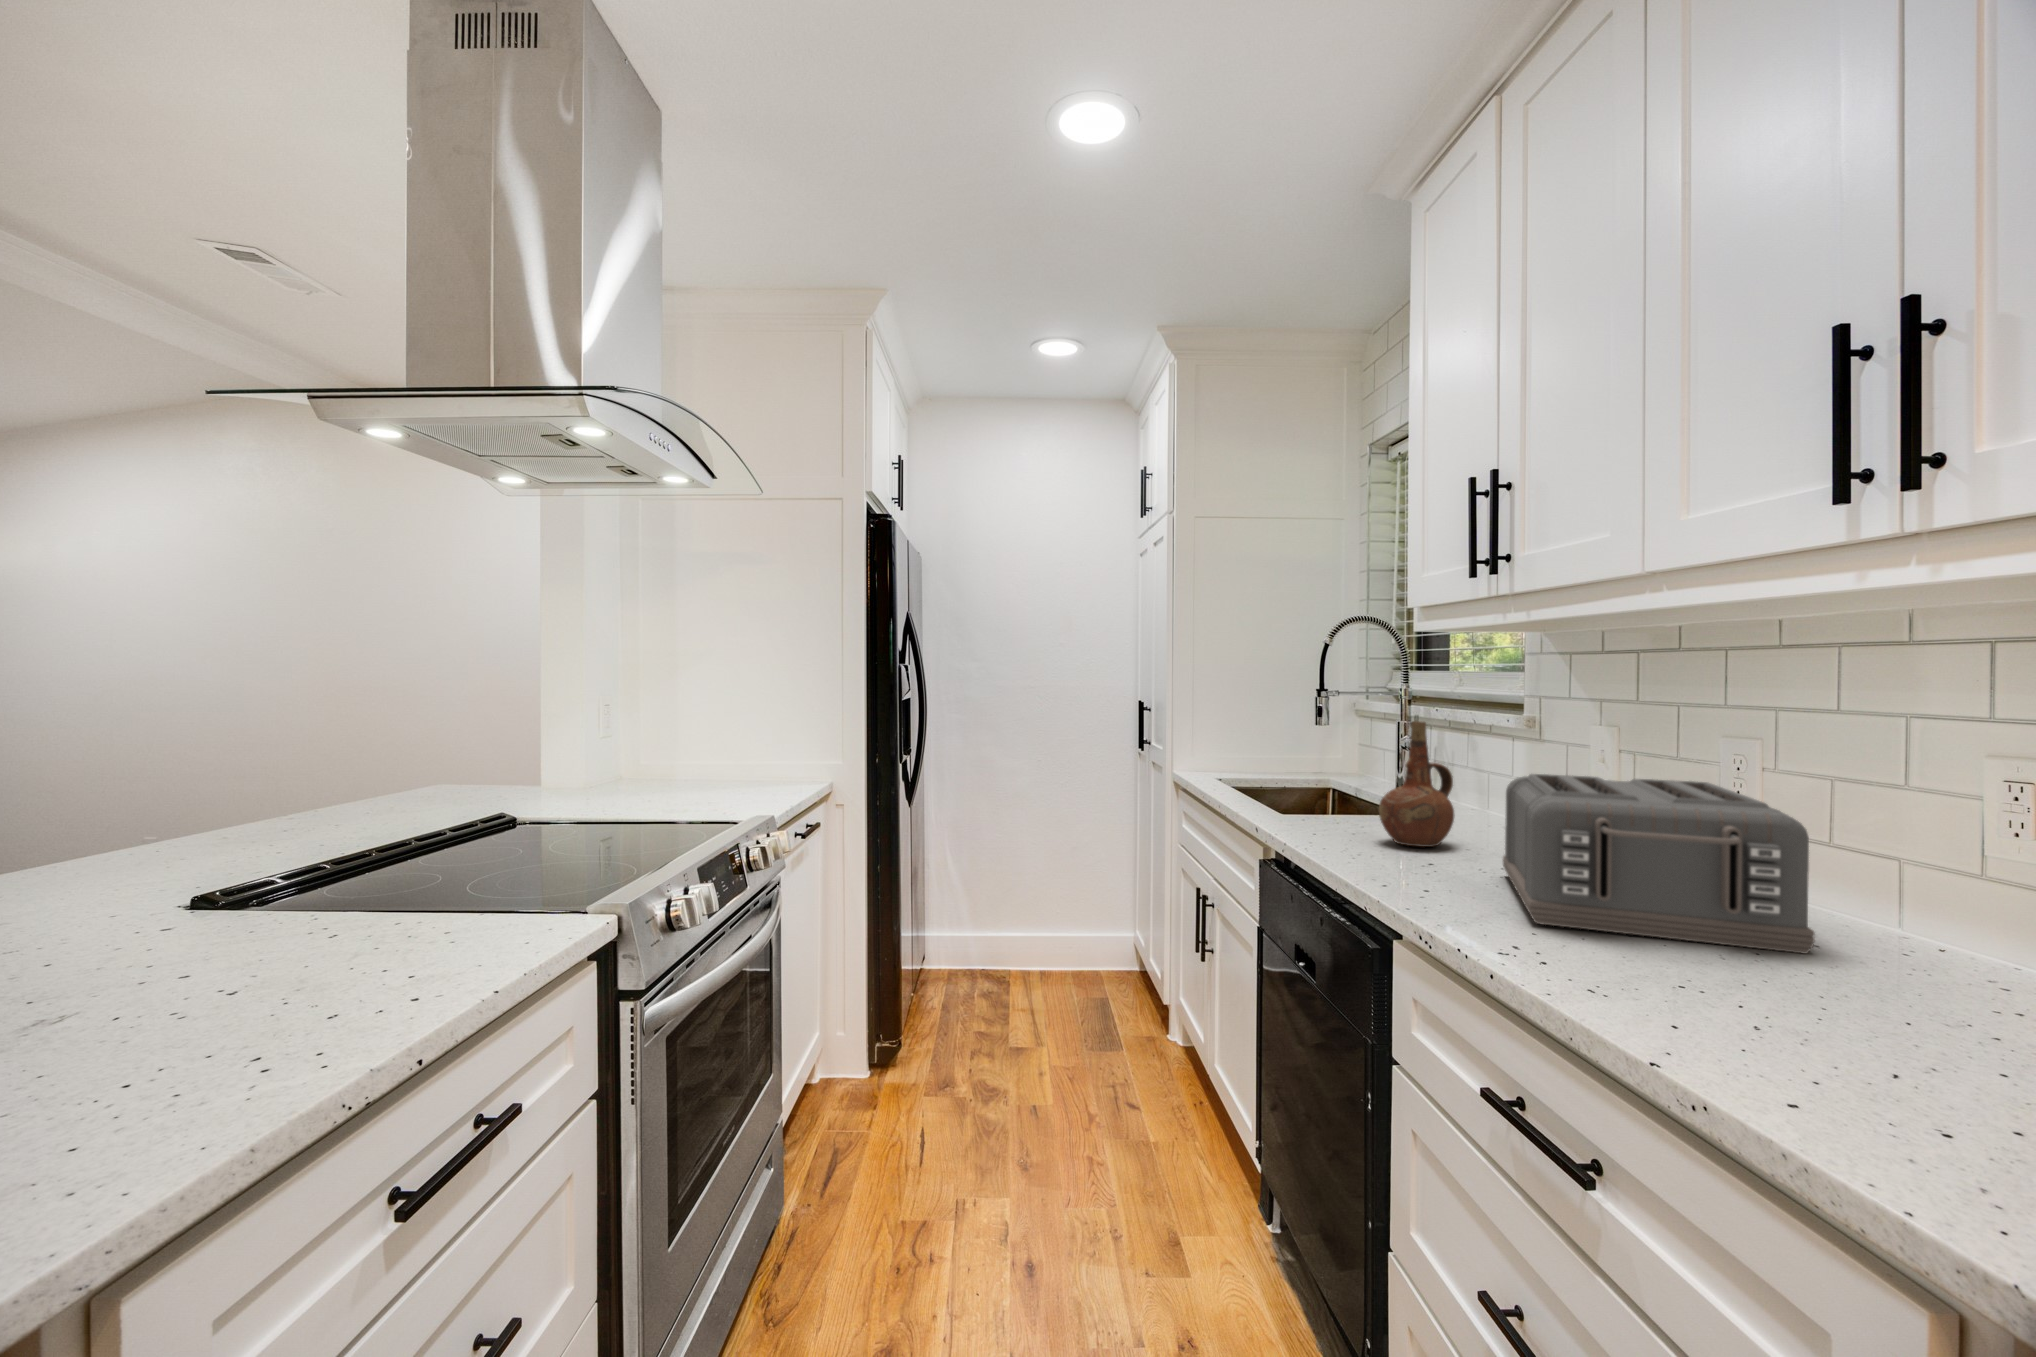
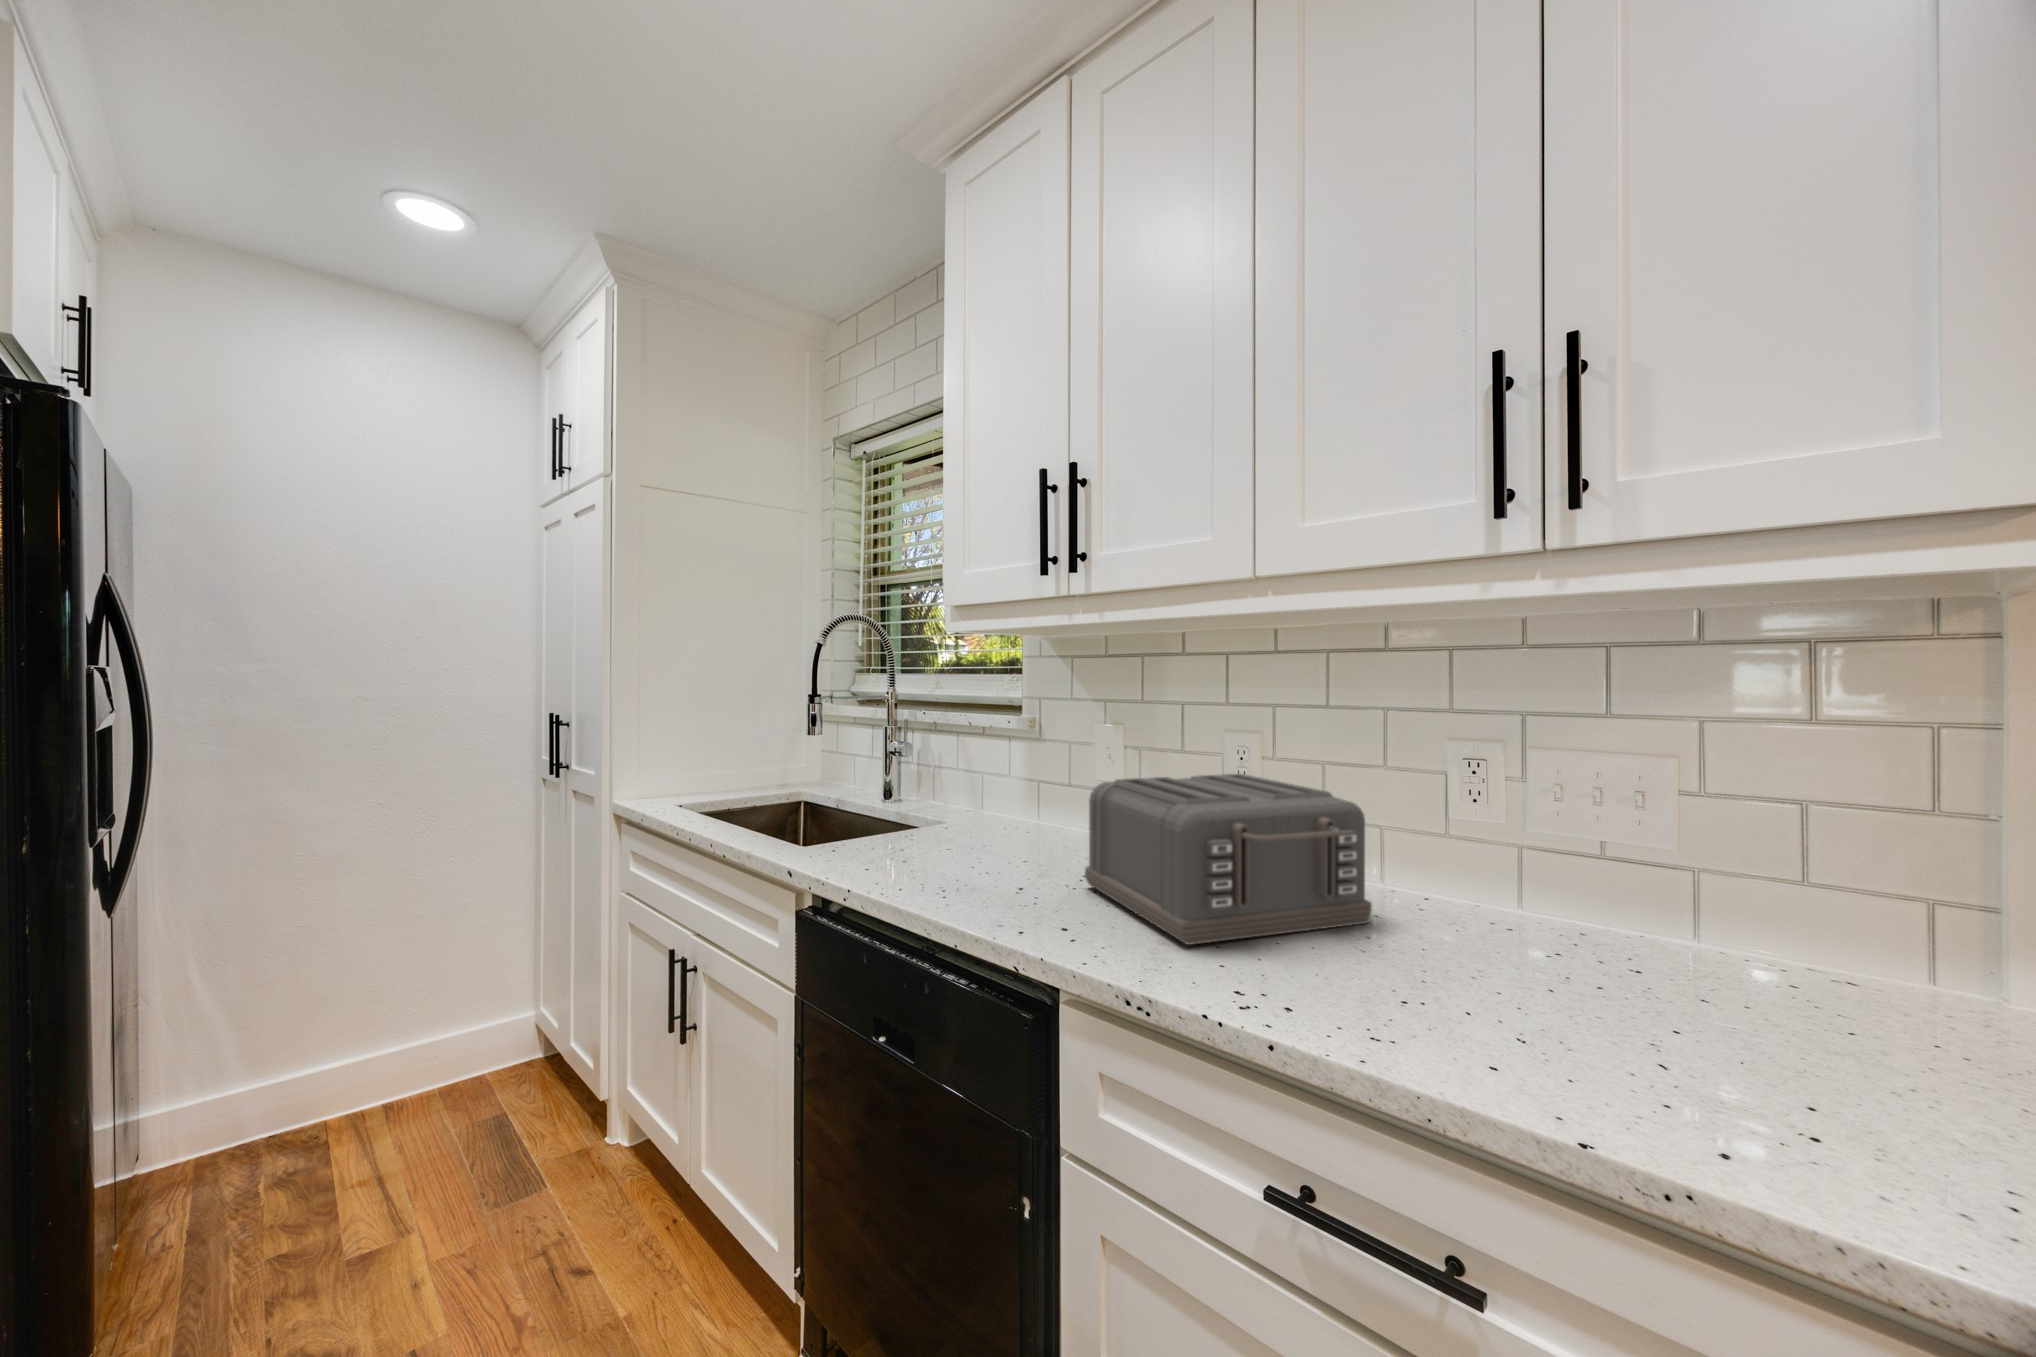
ceramic pitcher: present [1379,721,1454,847] -> none [936,729,1009,867]

